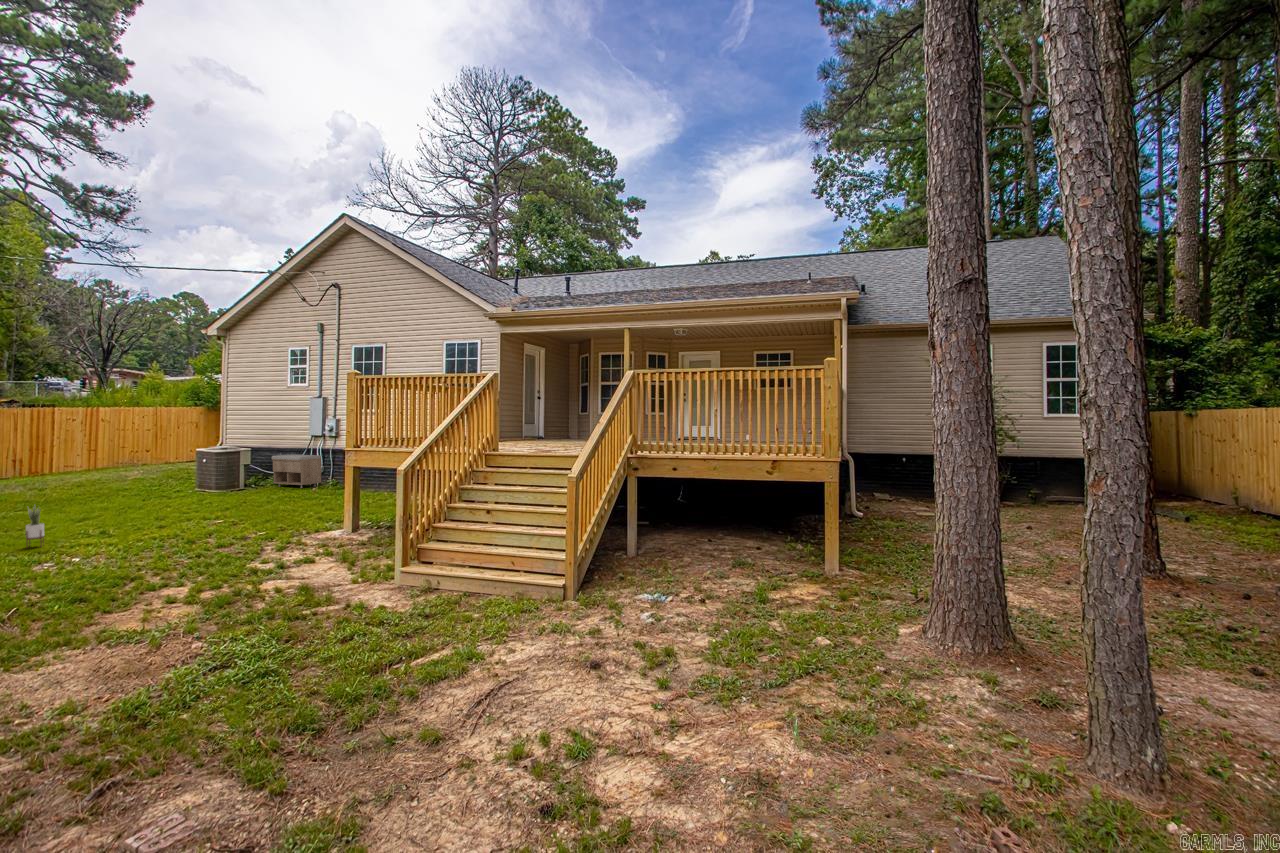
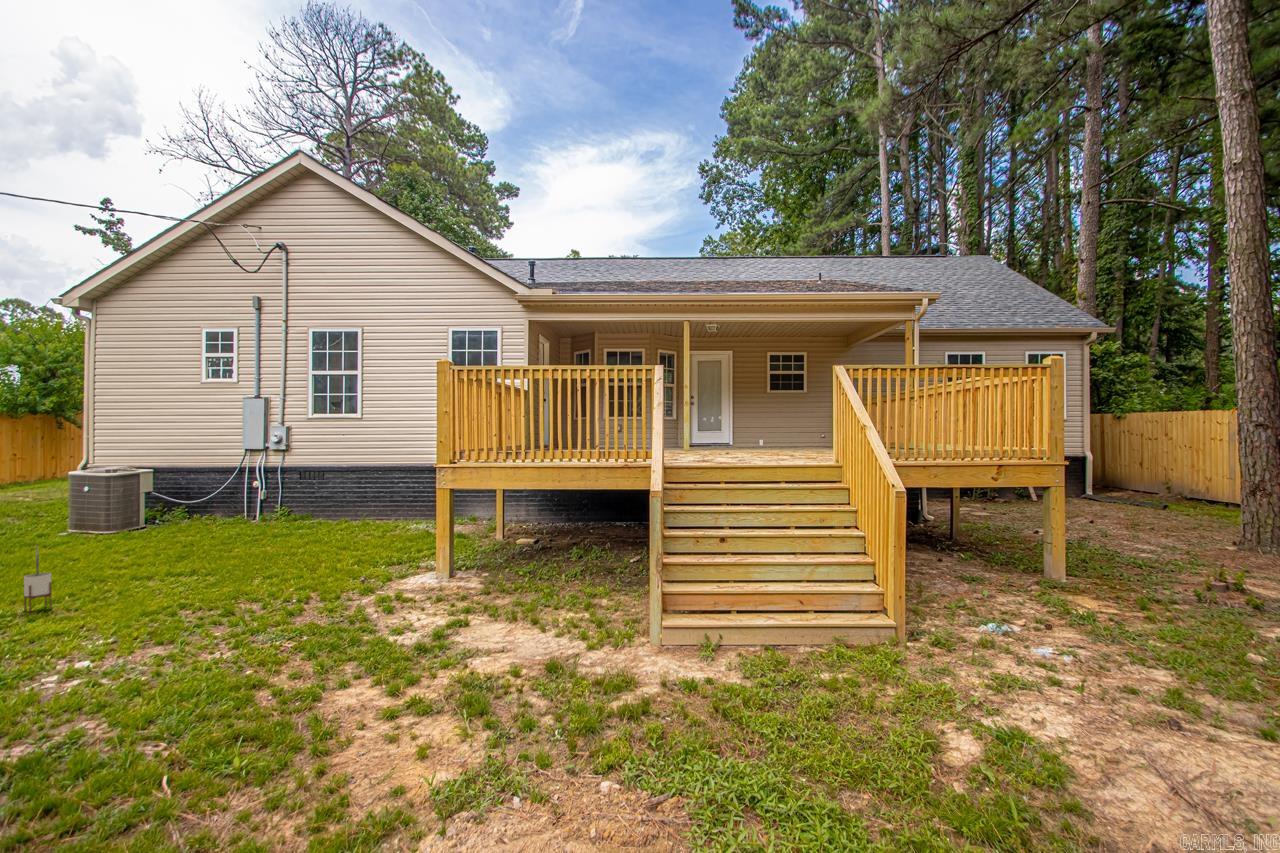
storage bench: present [272,455,321,488] -> none [188,475,263,520]

